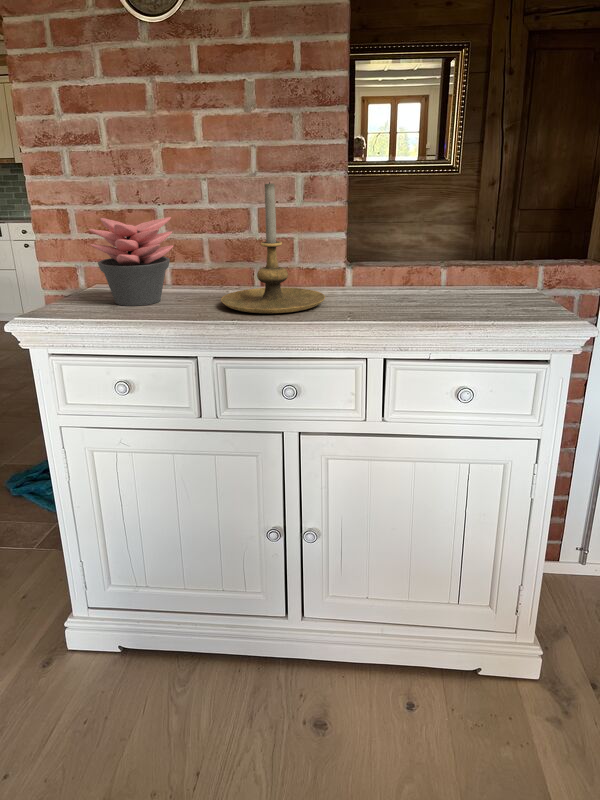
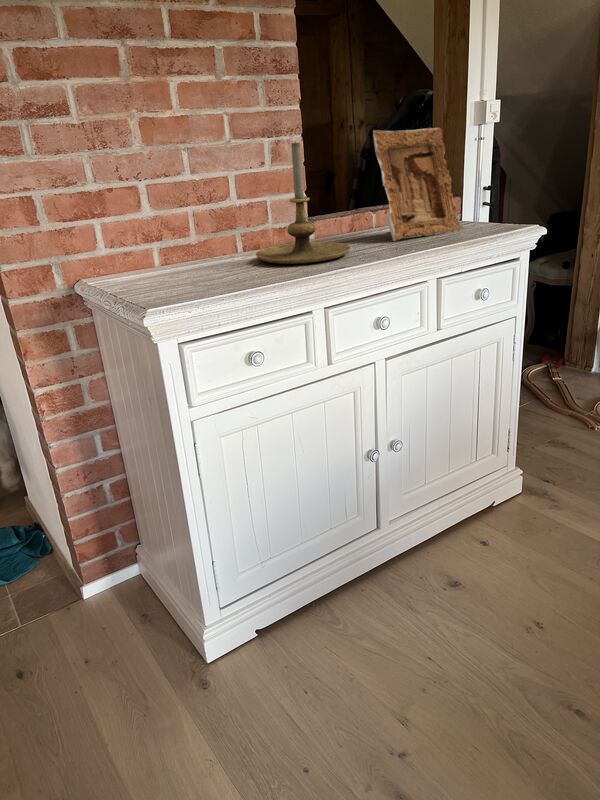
picture frame: none [396,173,516,312] -> present [373,128,461,241]
succulent plant: present [89,217,173,306] -> none [116,188,208,284]

